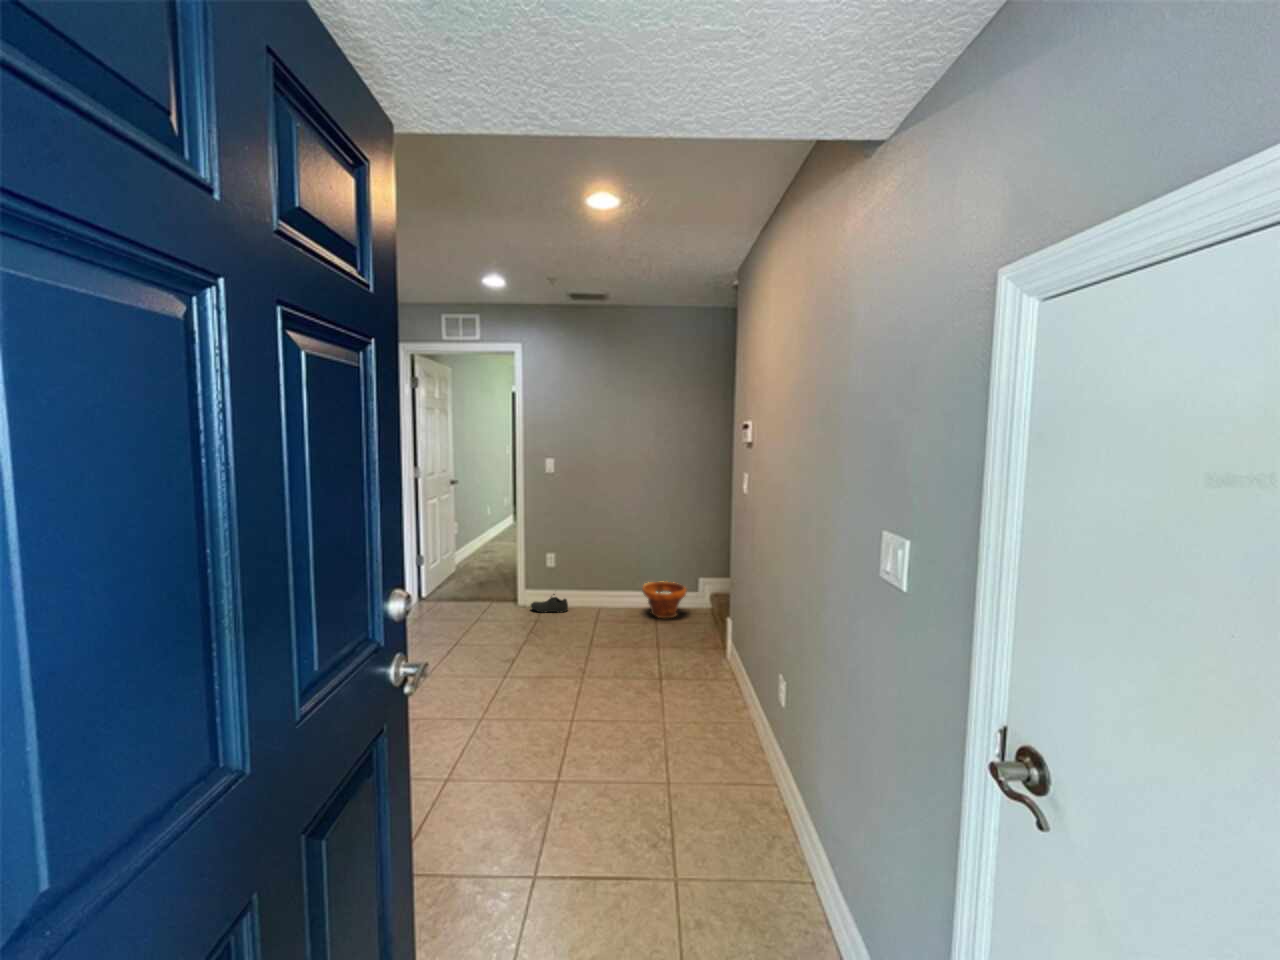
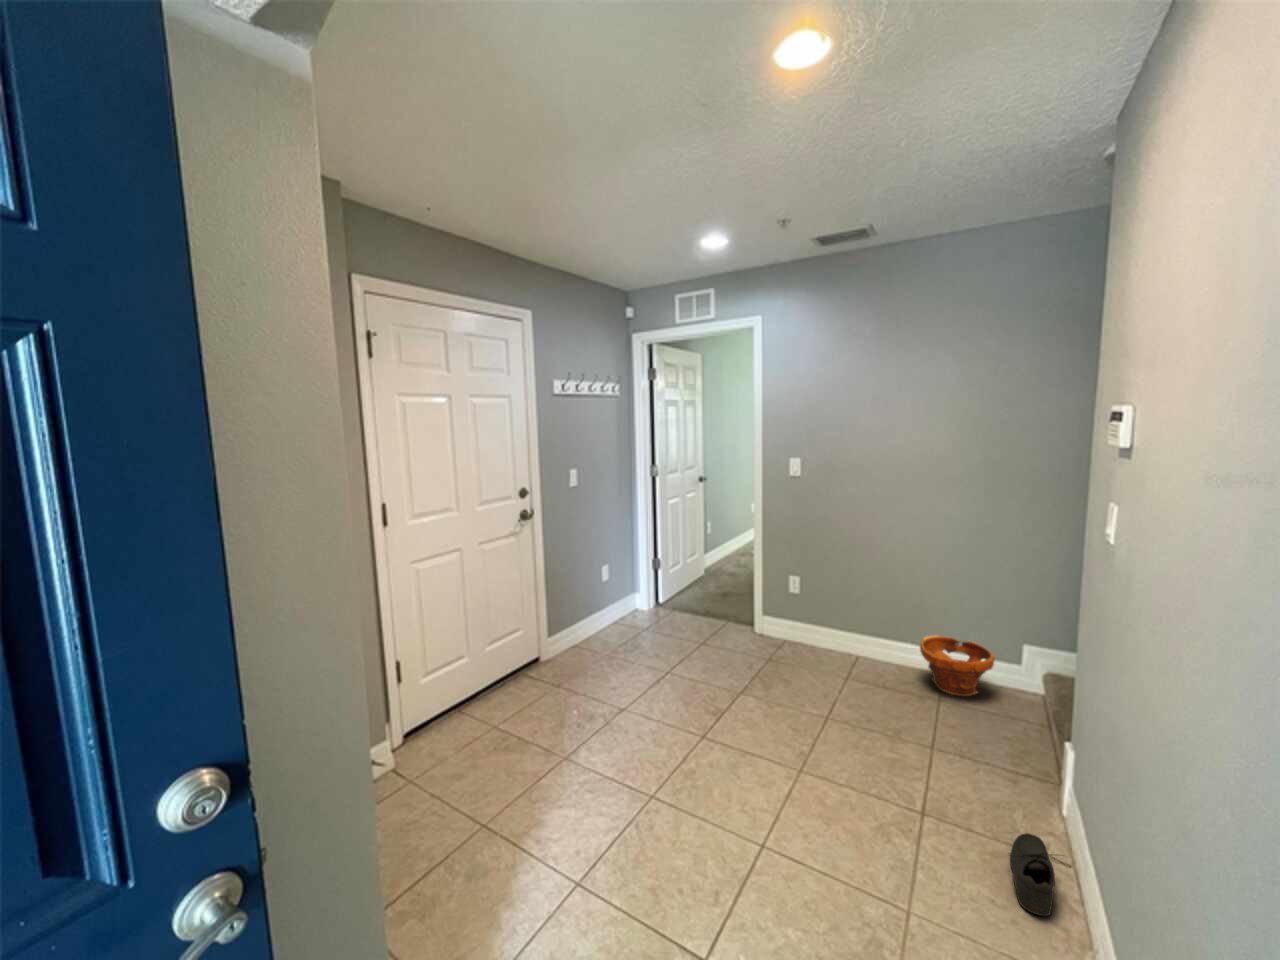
shoe: present [531,594,568,612] -> present [1010,833,1071,916]

